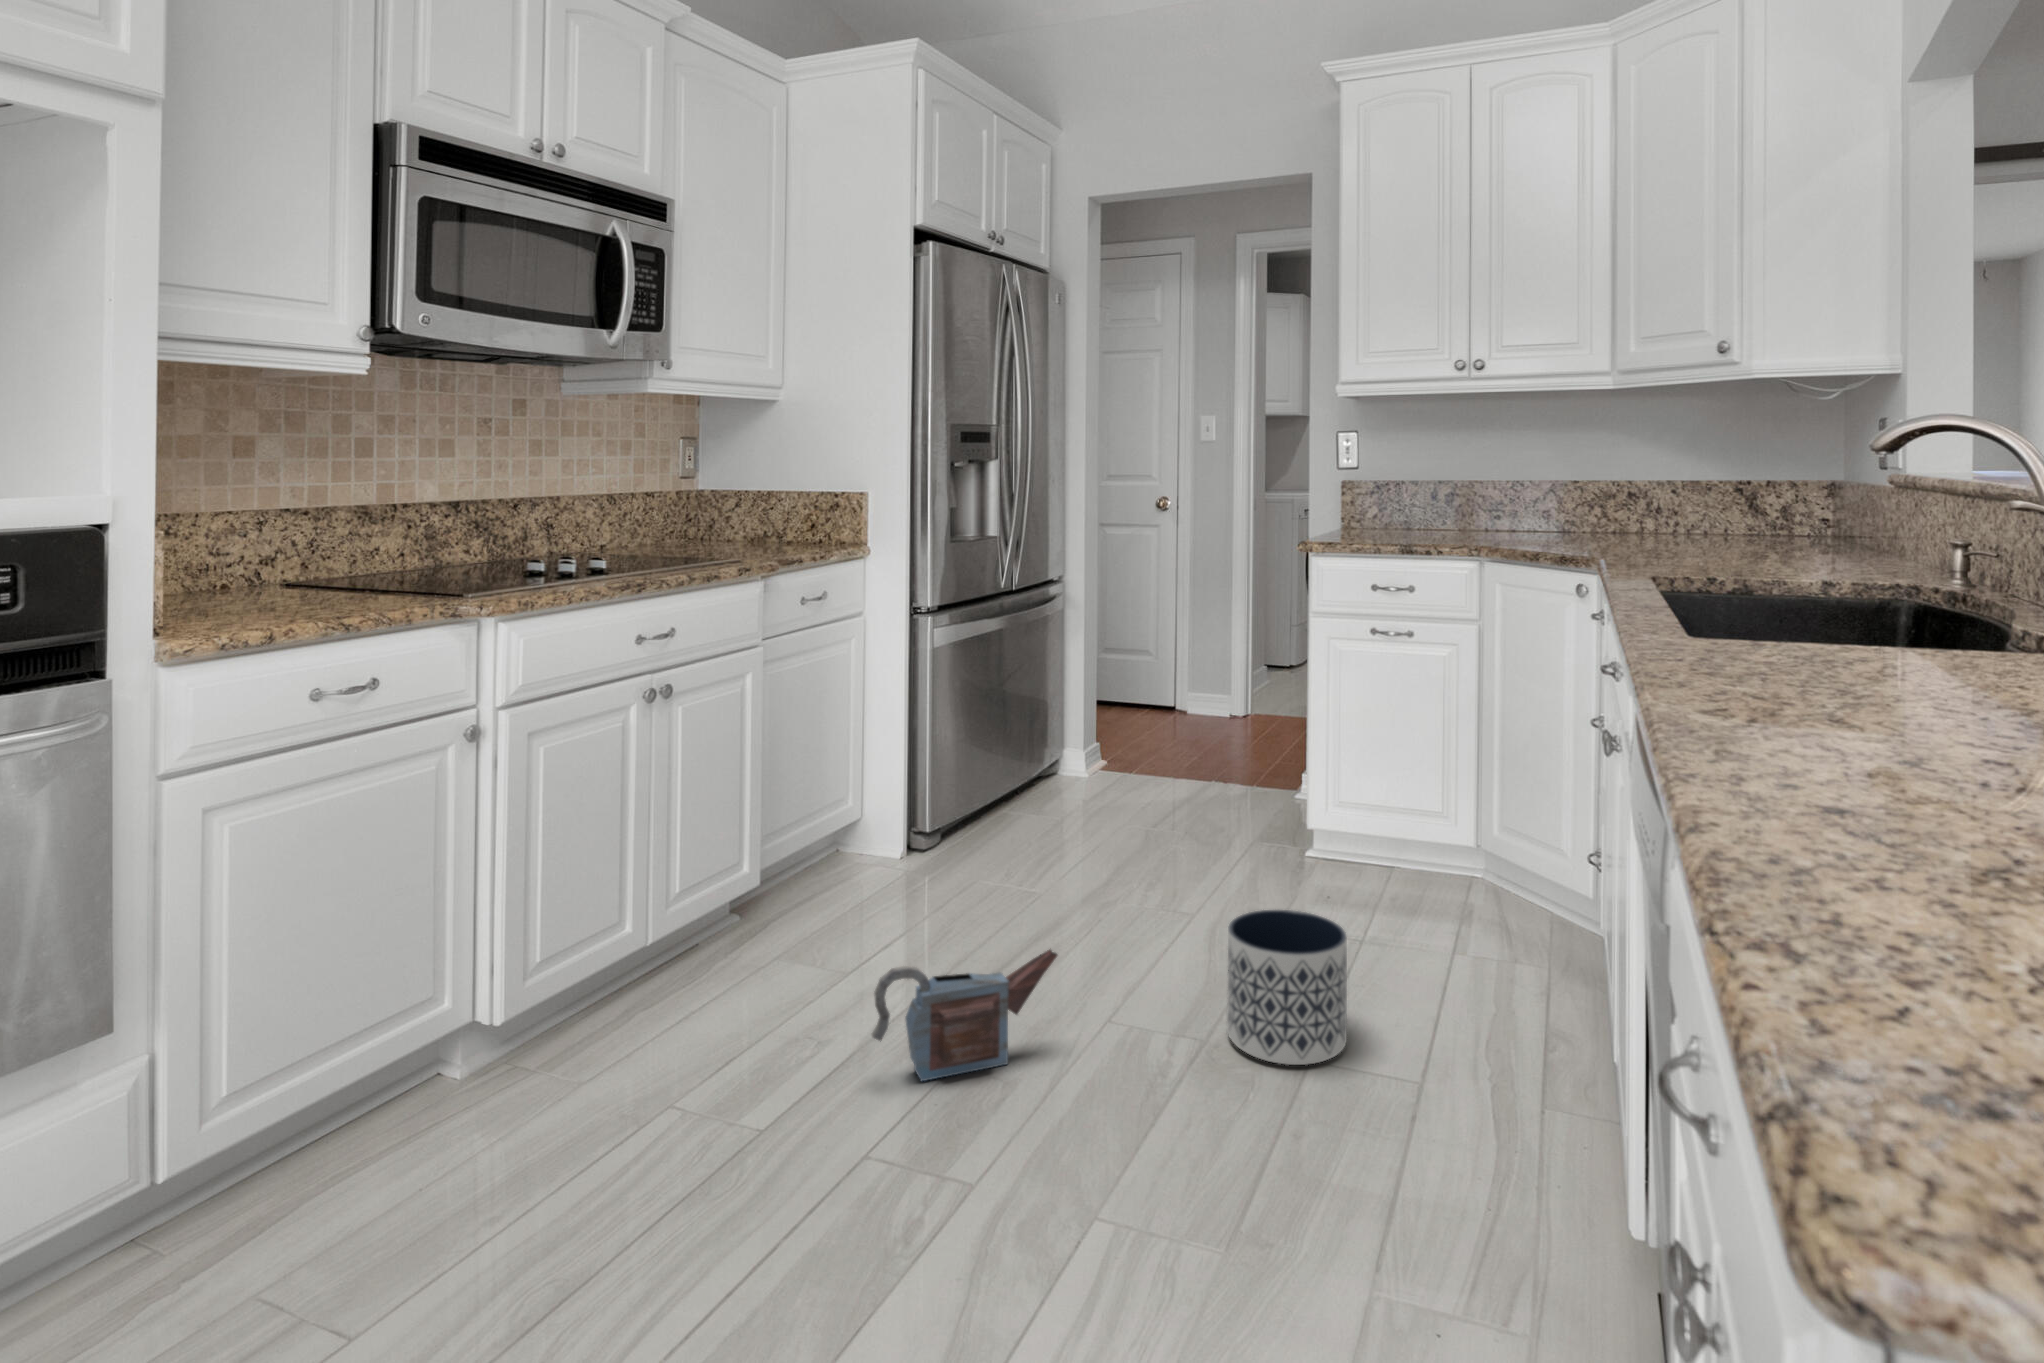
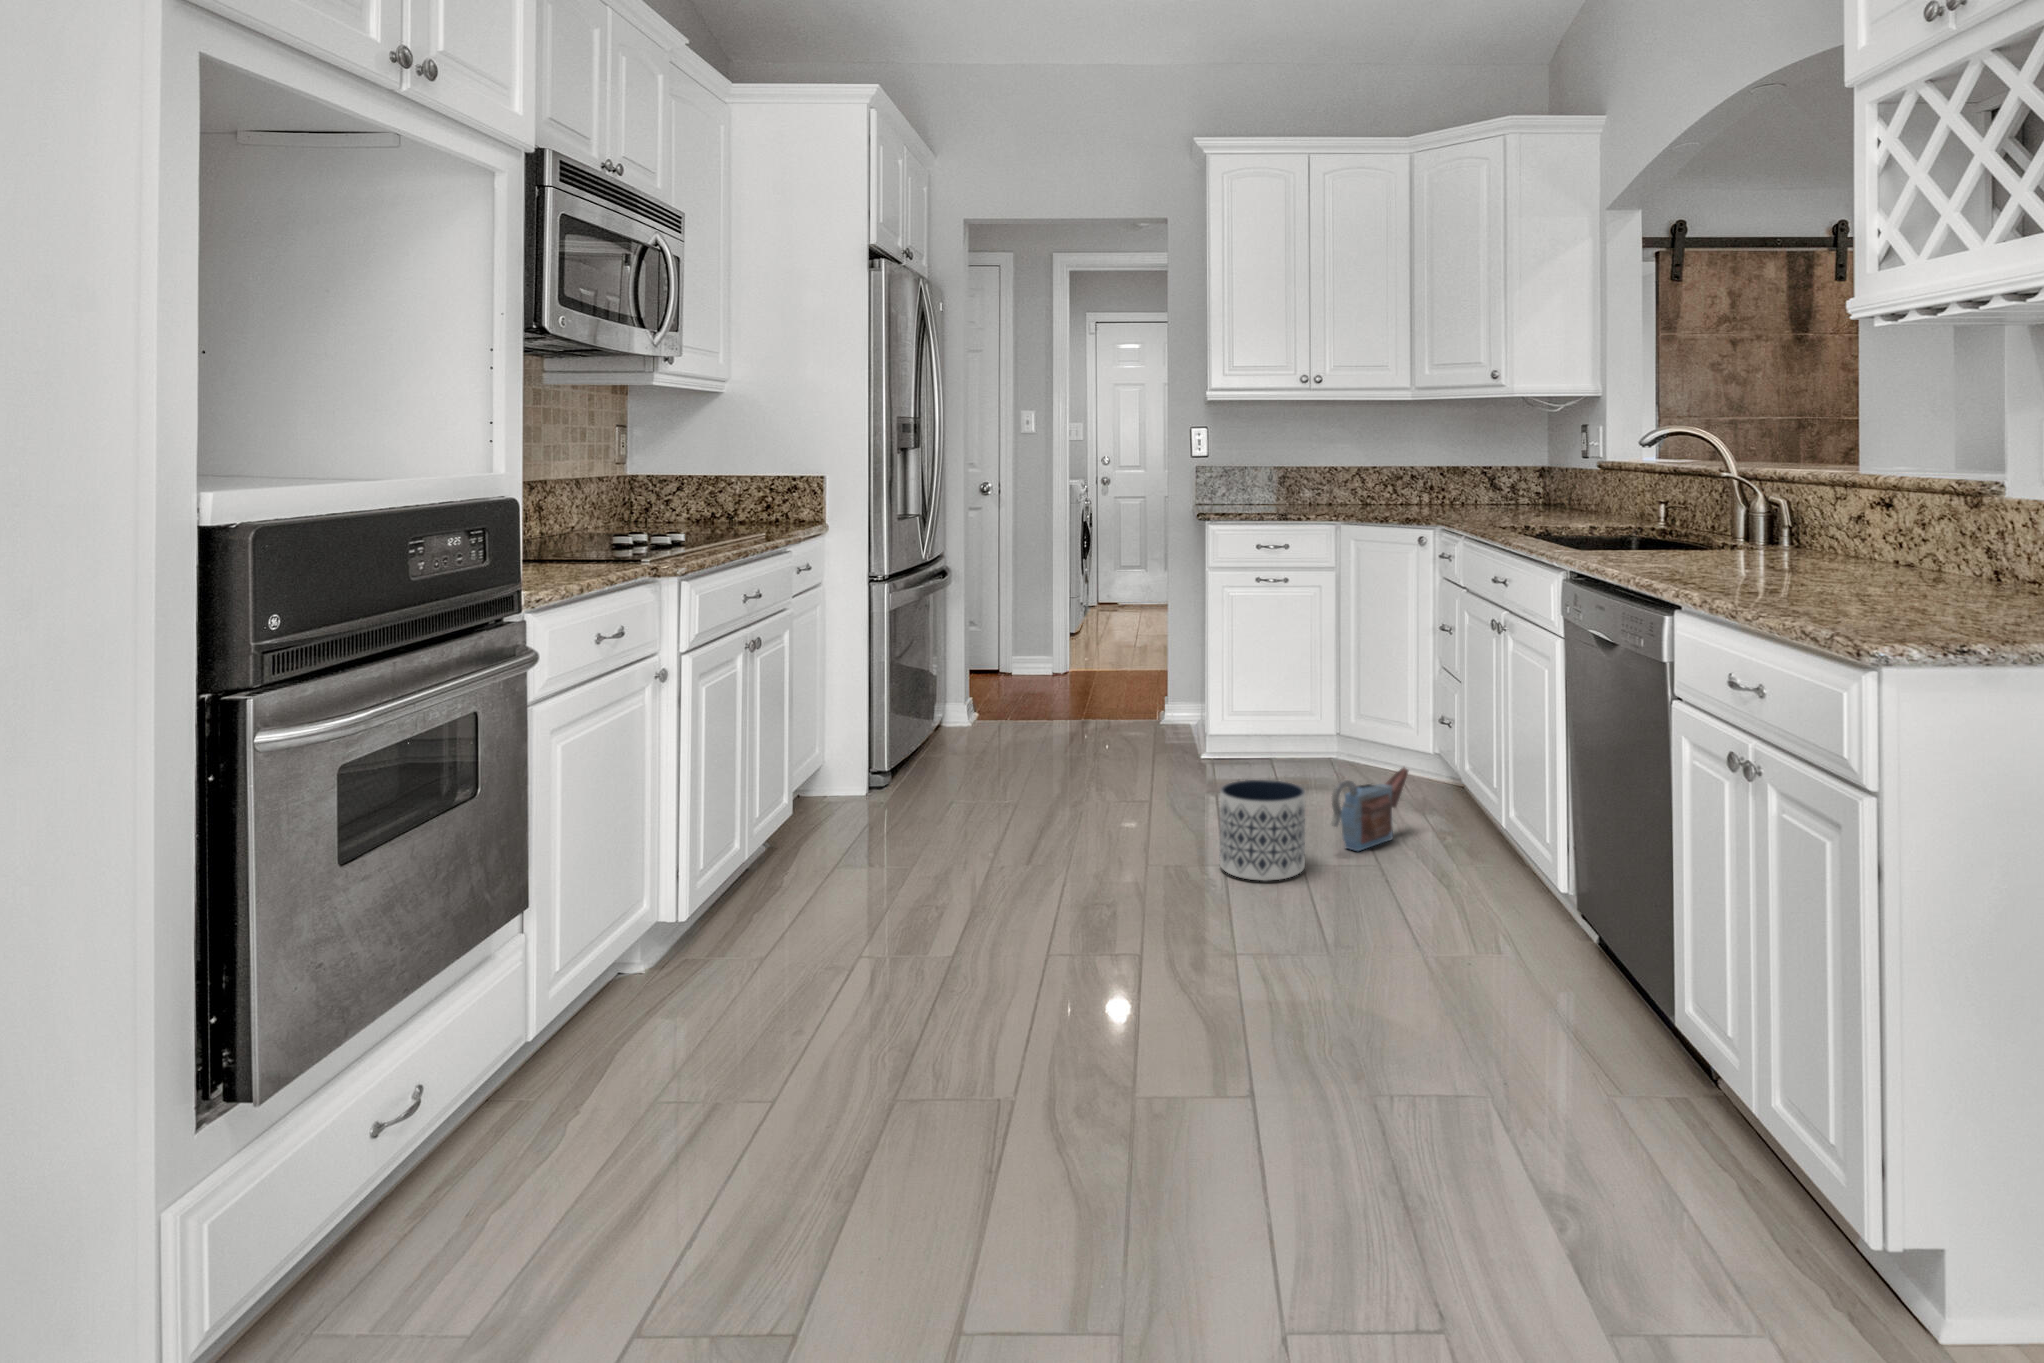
watering can: present [872,950,1057,1081] -> present [1331,768,1408,851]

